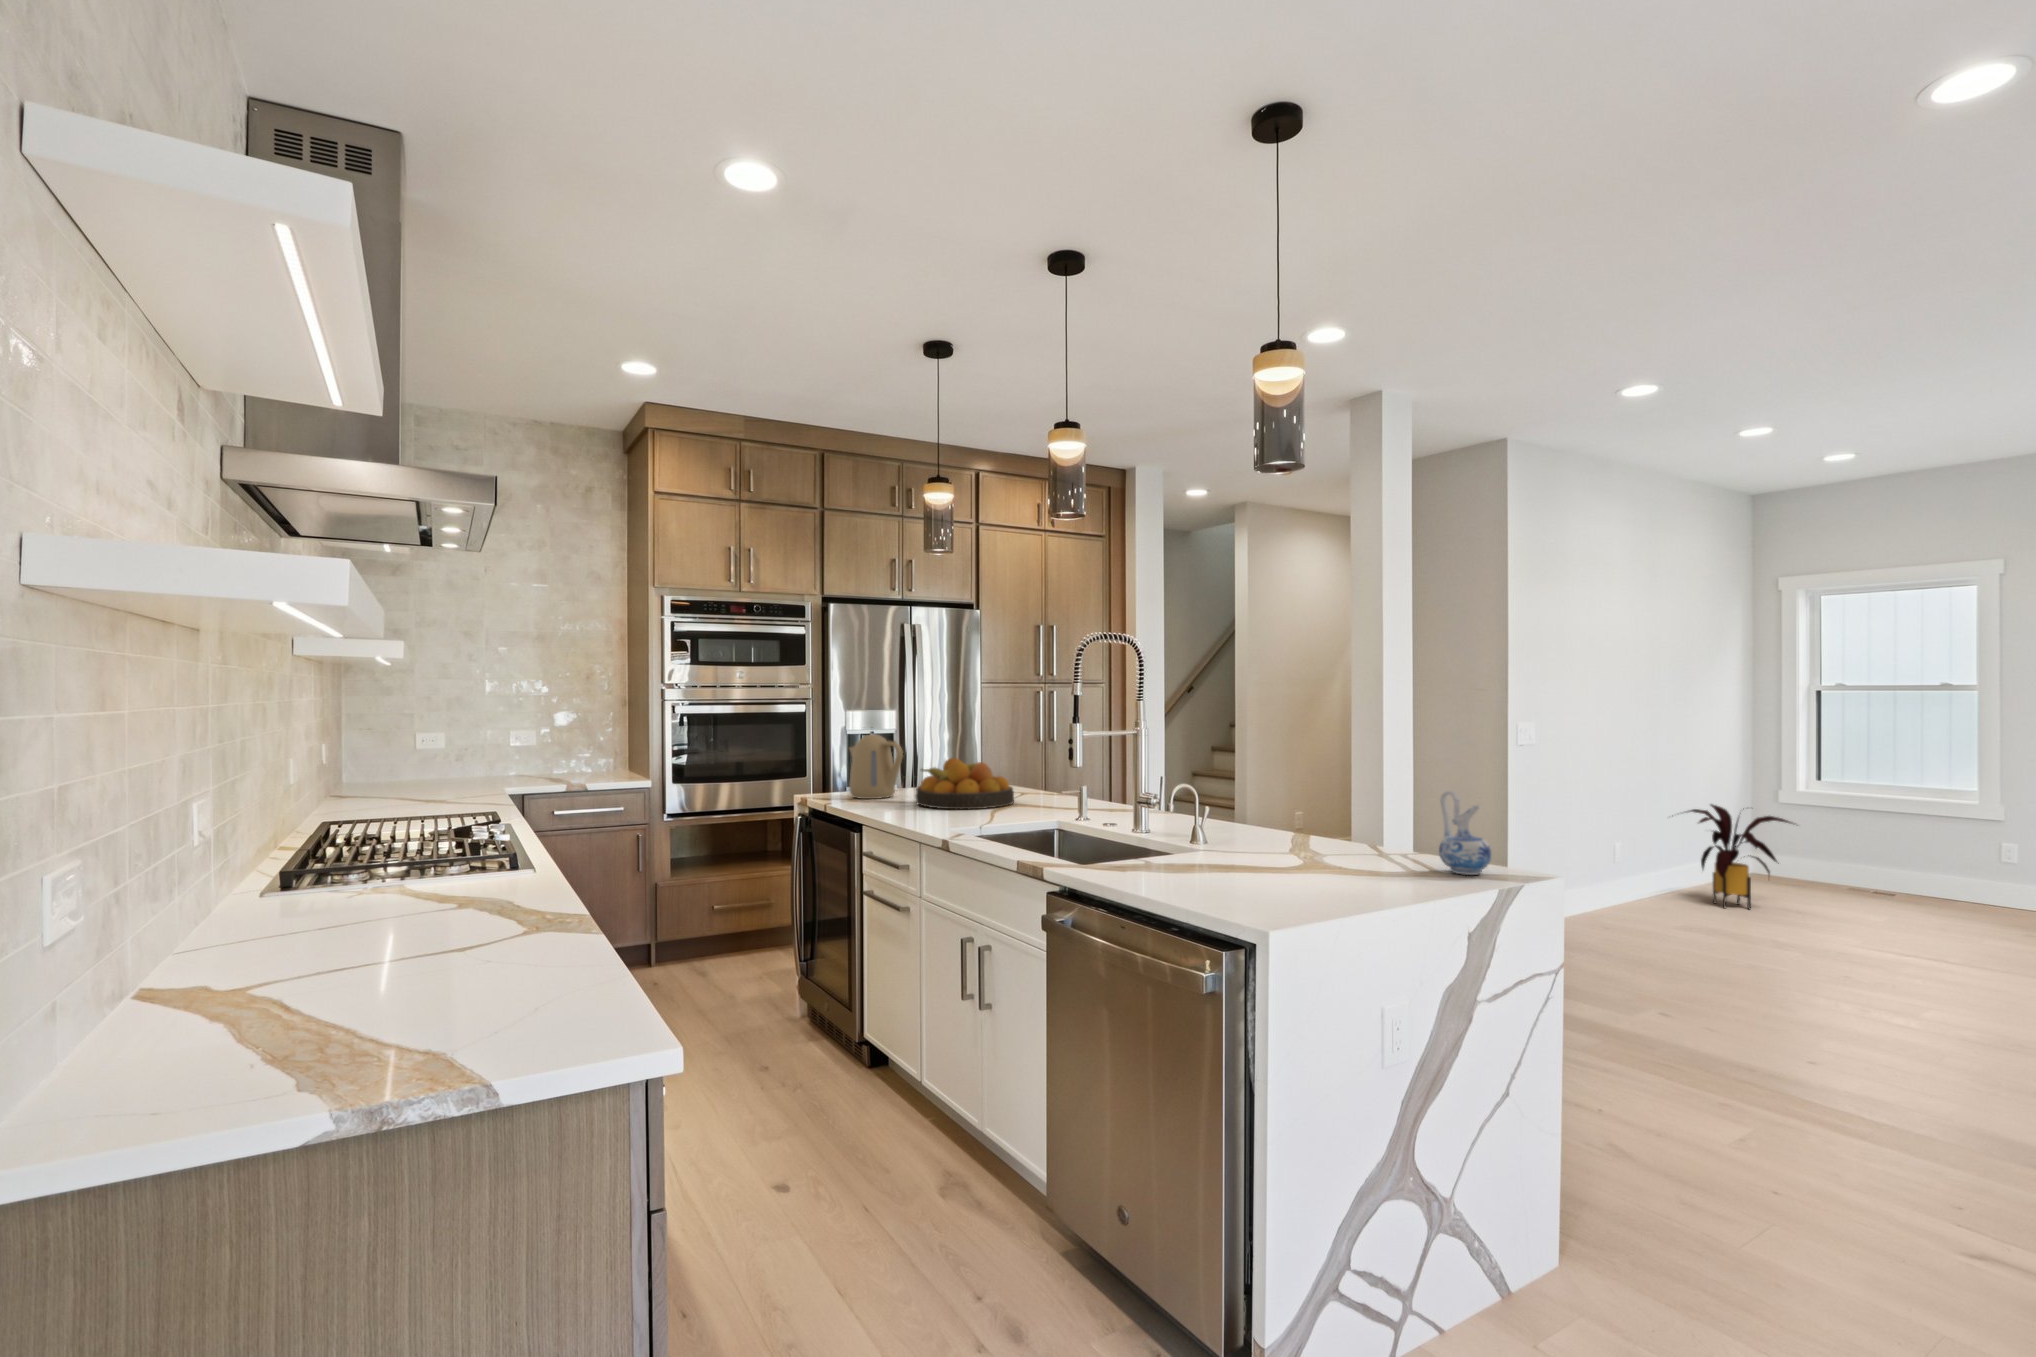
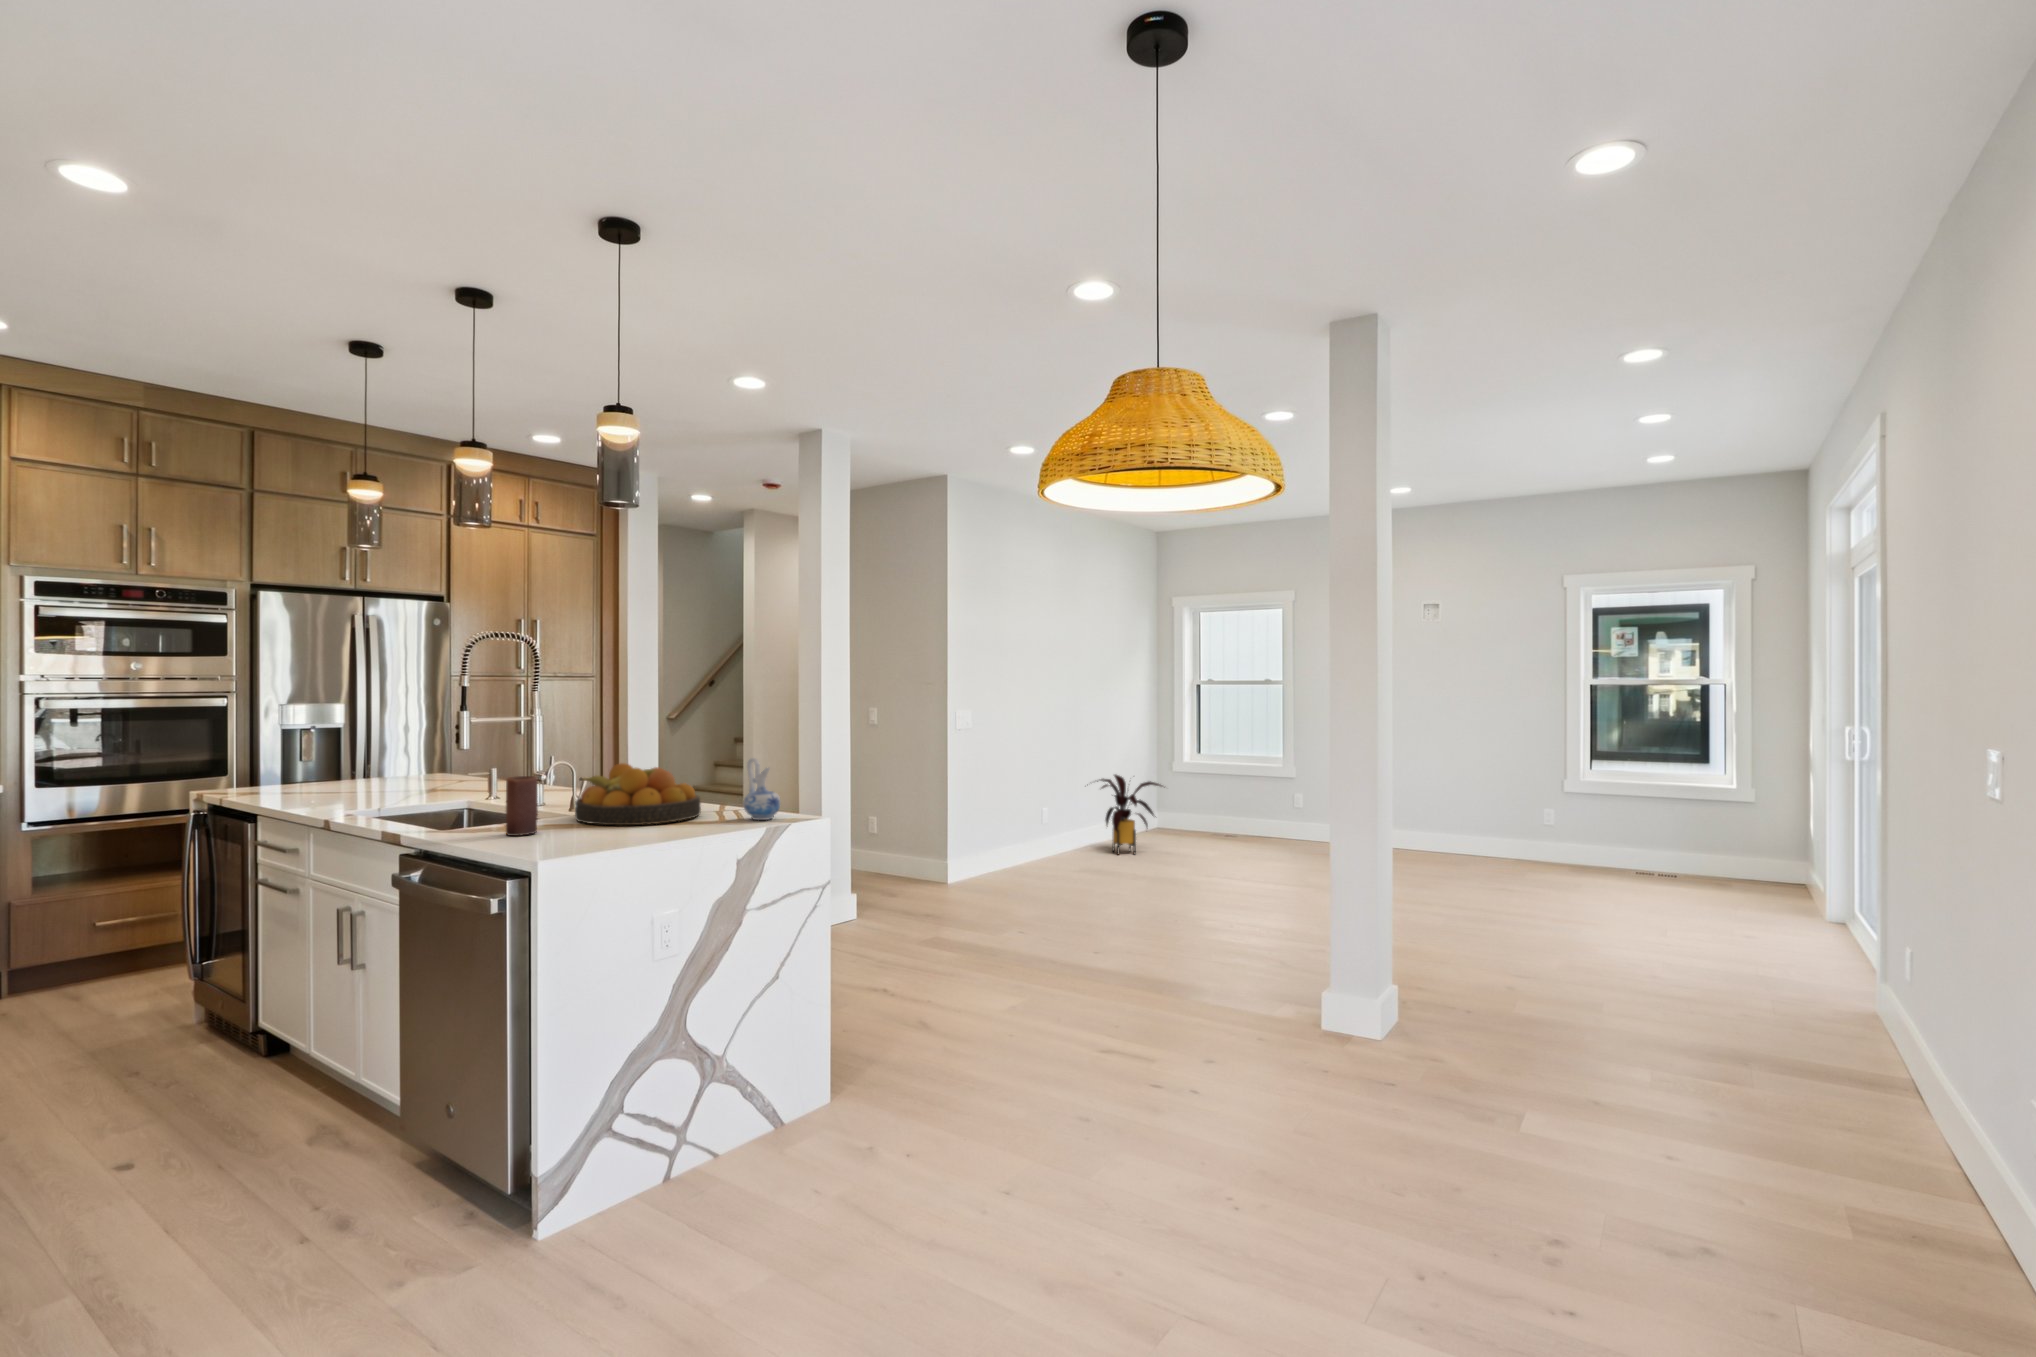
kettle: present [849,734,903,799] -> none [256,726,319,791]
fruit bowl: present [916,758,1014,809] -> present [575,763,701,825]
candle: none [1169,807,1204,882] -> present [506,776,538,836]

